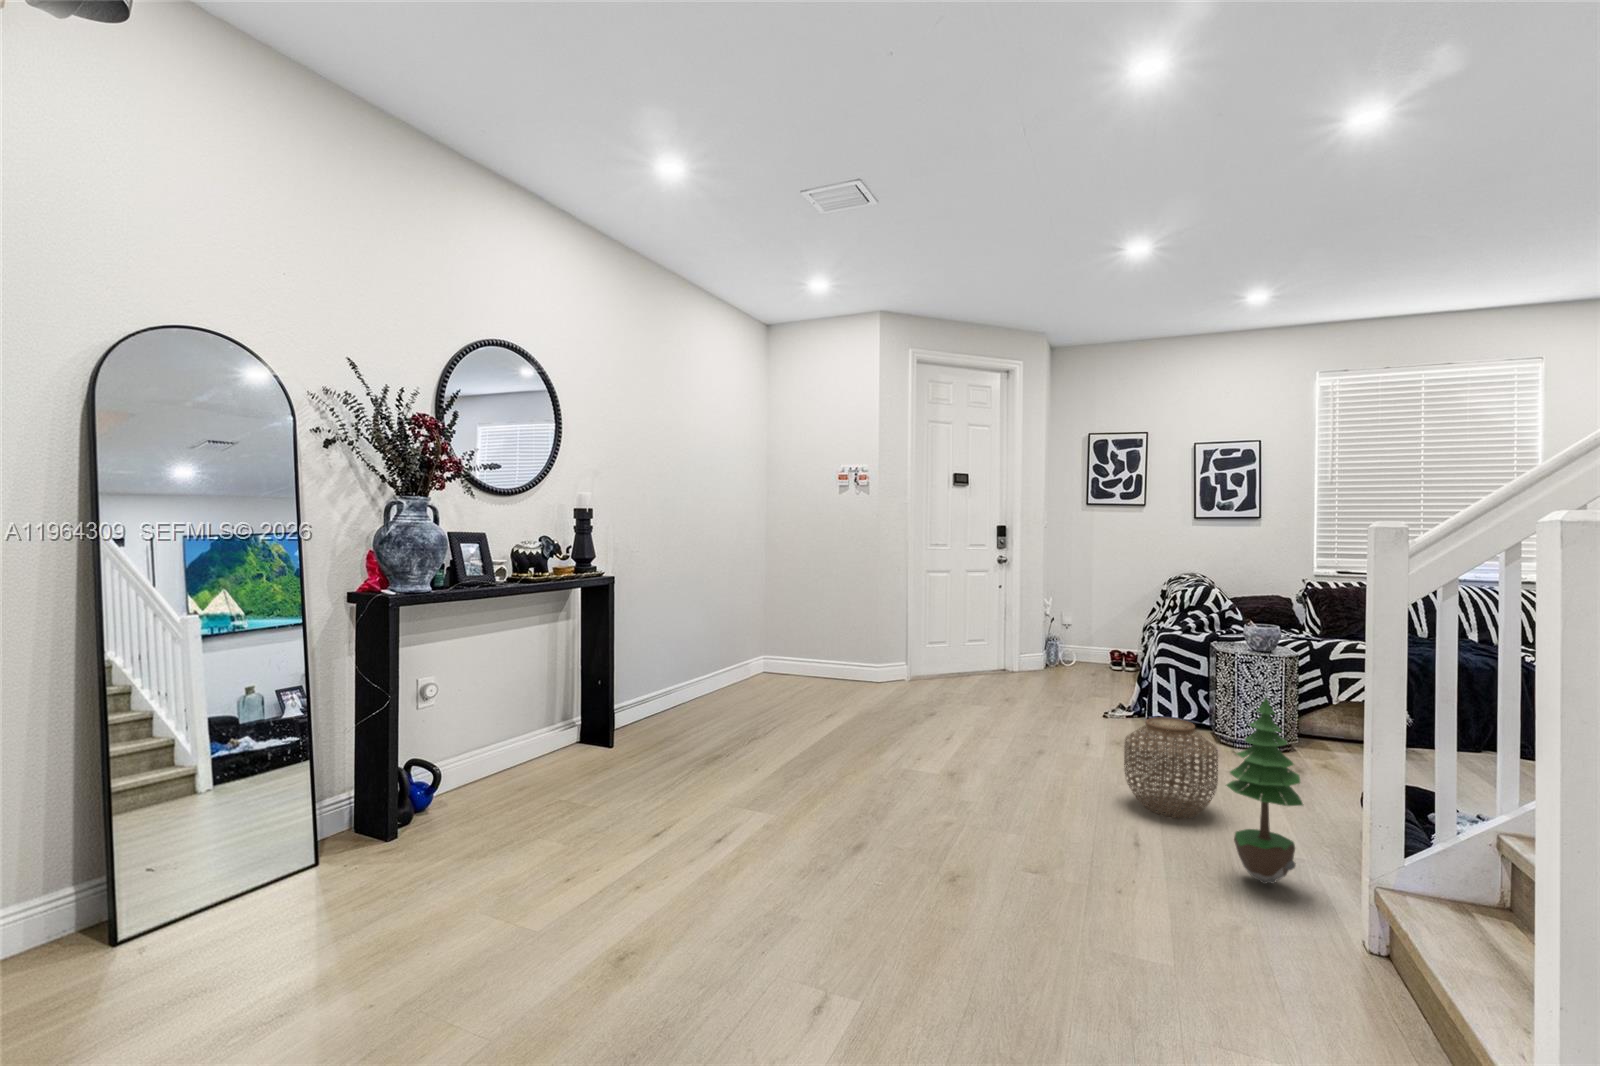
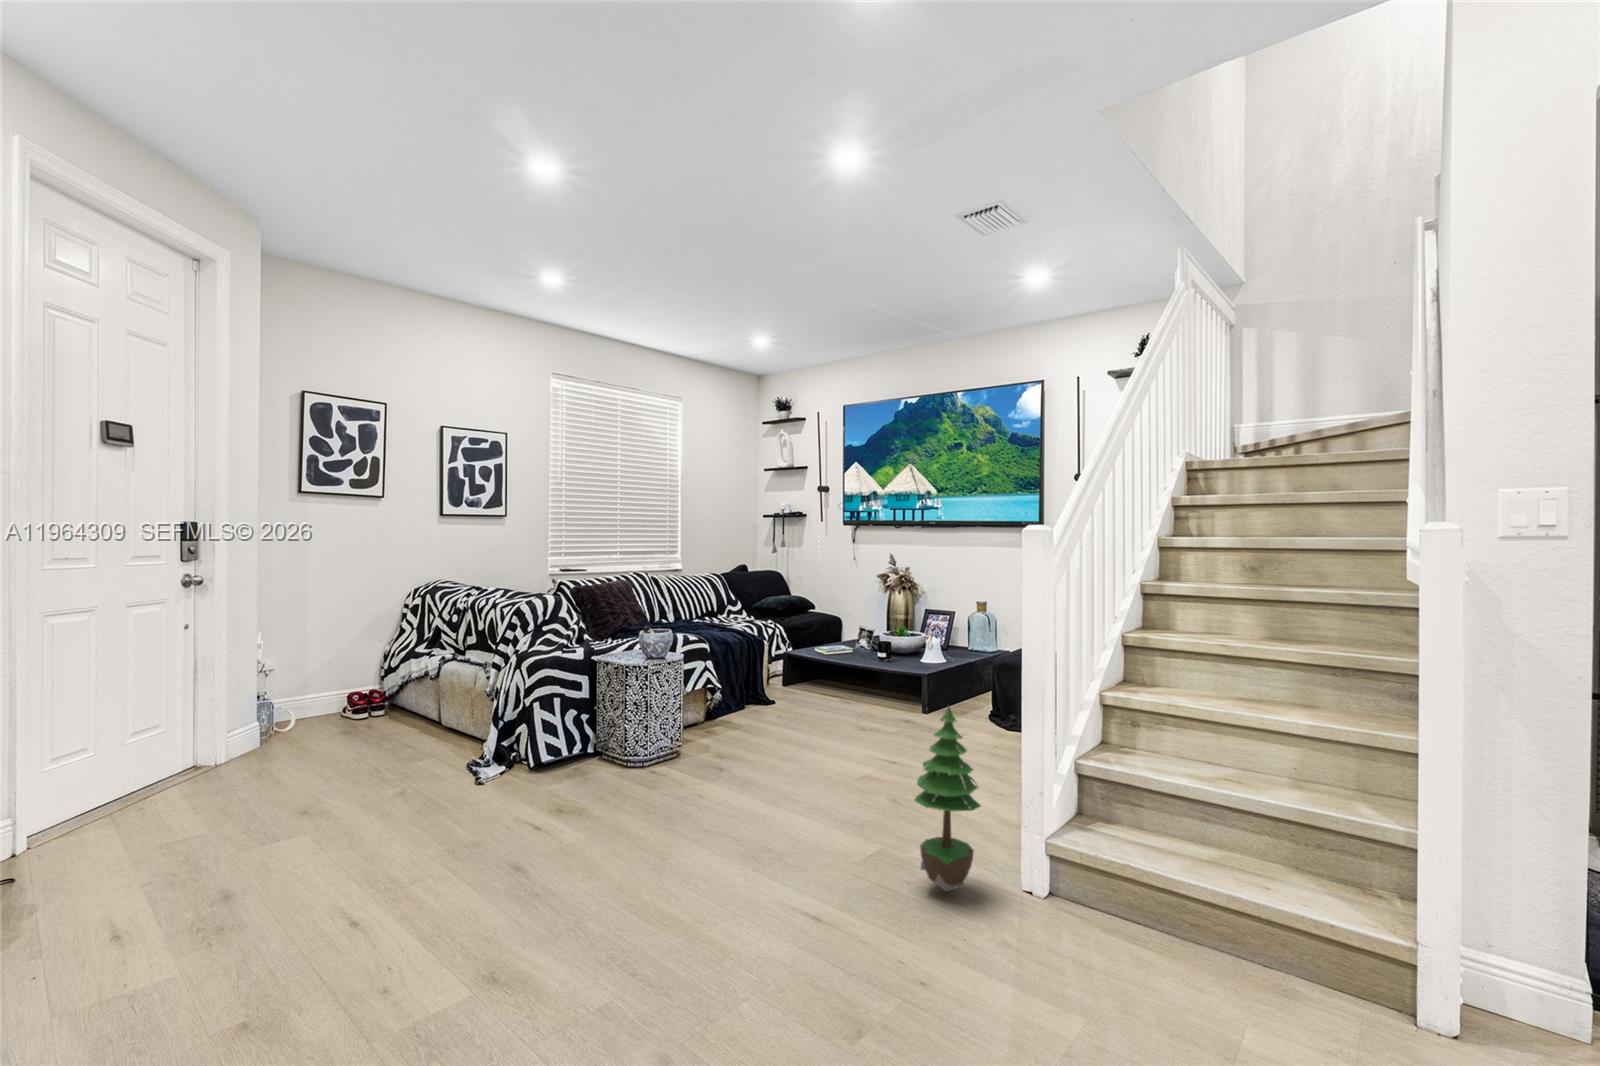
woven basket: present [1124,718,1218,818] -> none [717,753,814,873]

